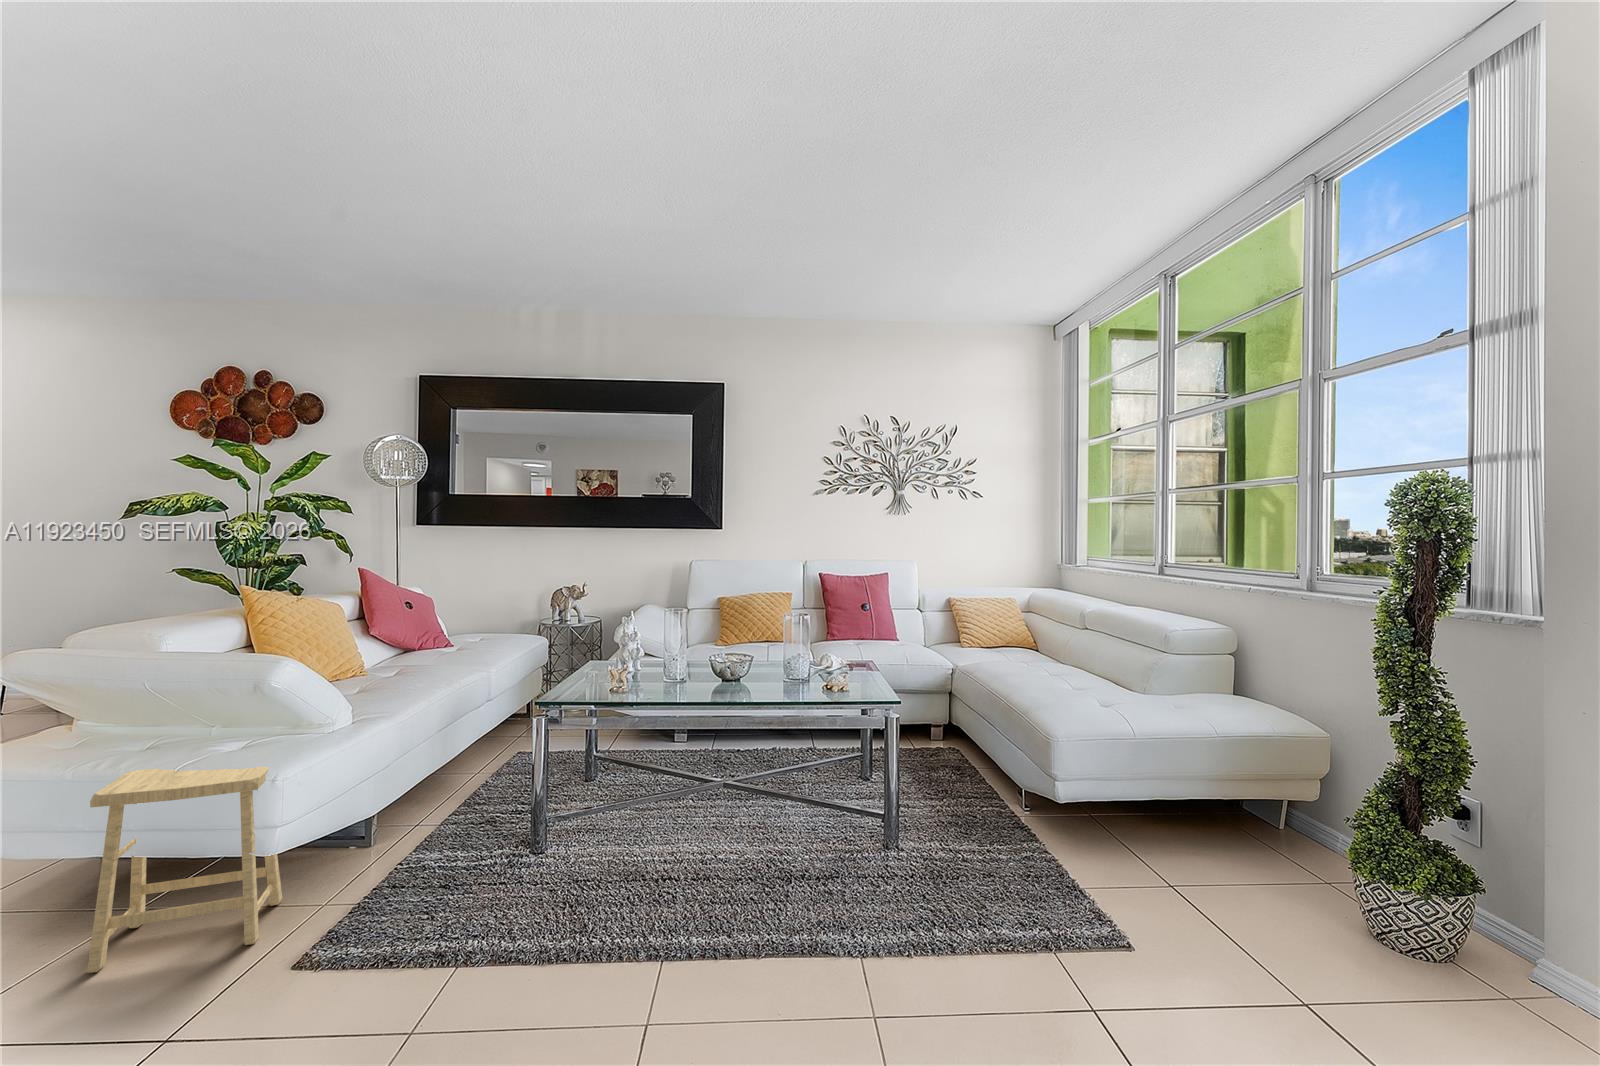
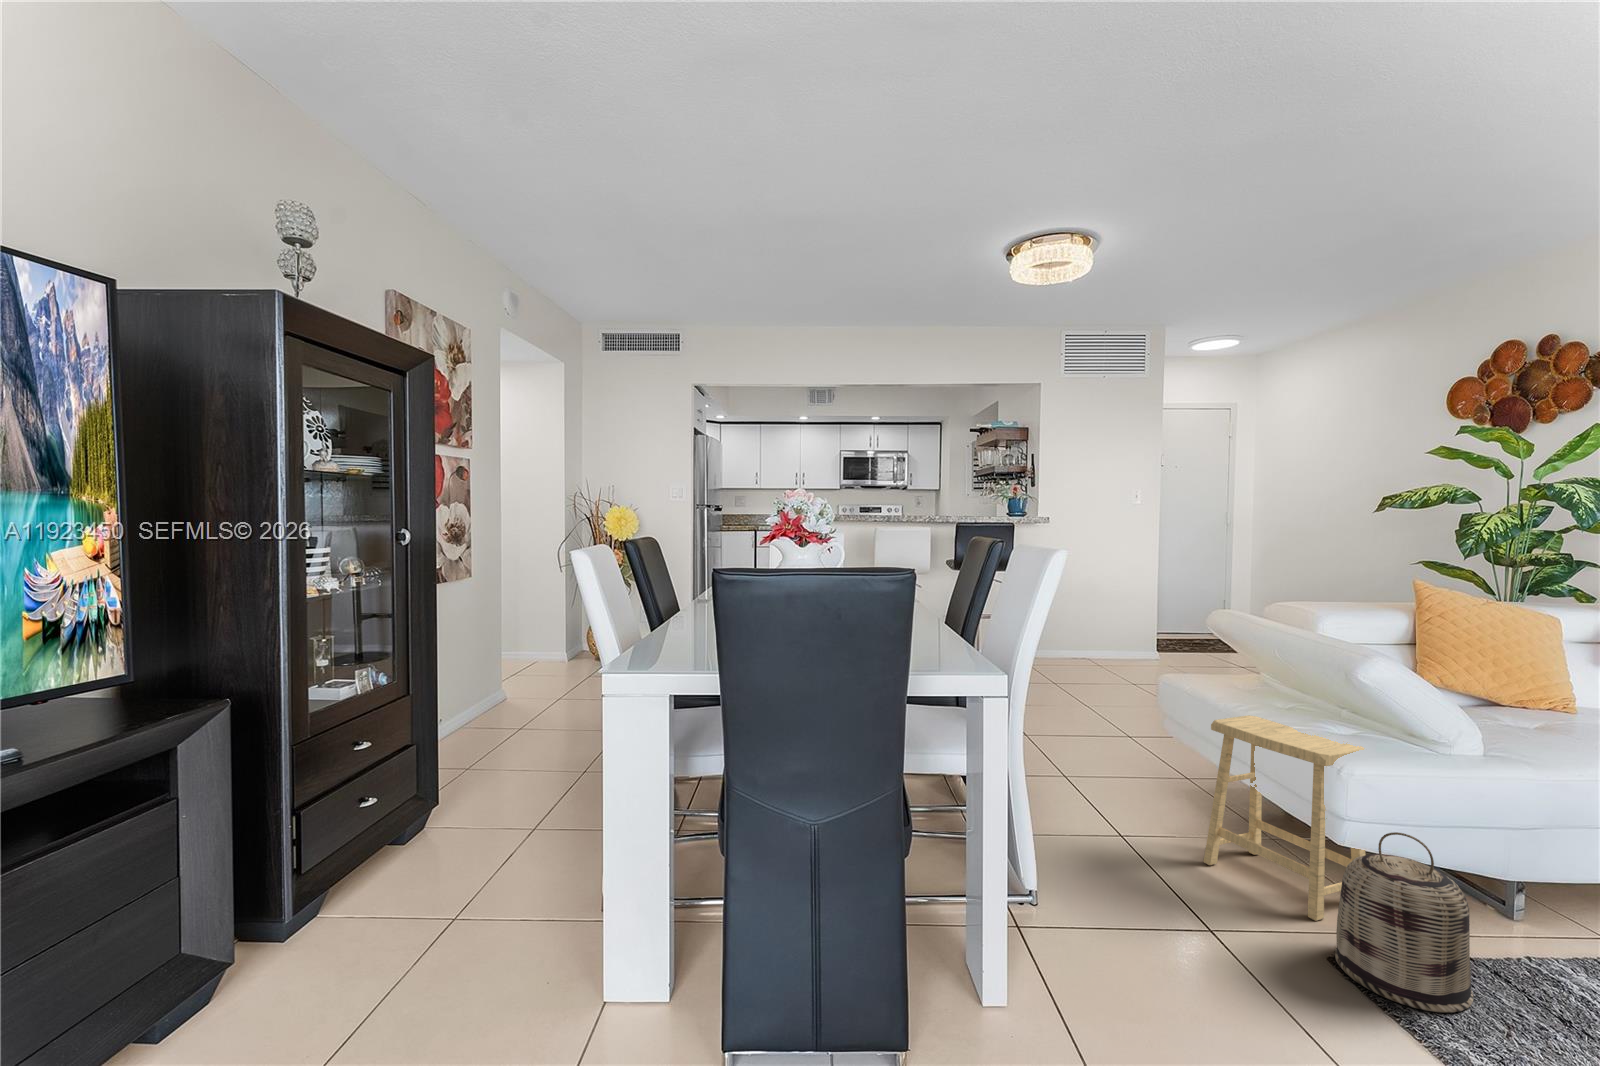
basket: none [293,814,401,965] -> present [1335,832,1473,1013]

